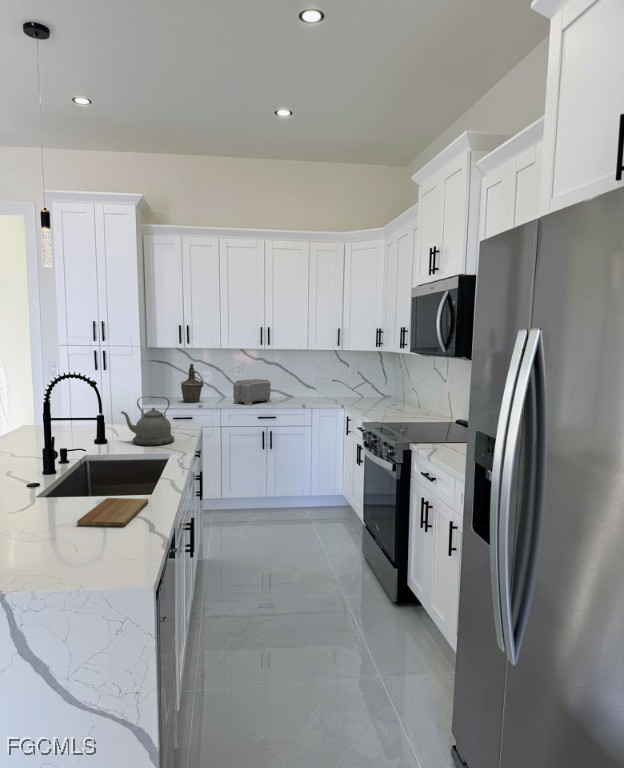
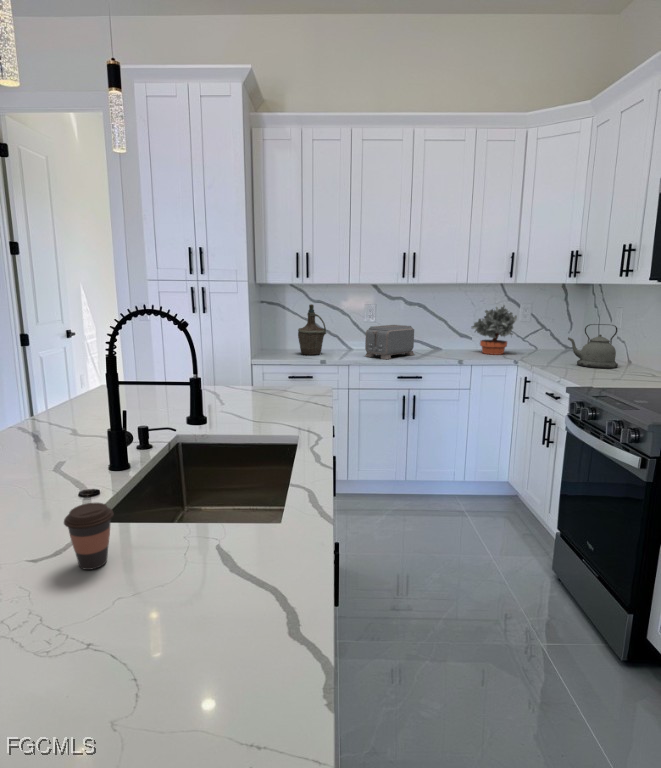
potted plant: none [314,364,345,401] -> present [472,306,517,355]
kettle: present [121,397,174,445] -> present [568,324,618,368]
coffee cup: none [31,479,58,513] -> present [64,503,114,570]
cutting board: present [77,498,148,526] -> none [144,537,279,626]

